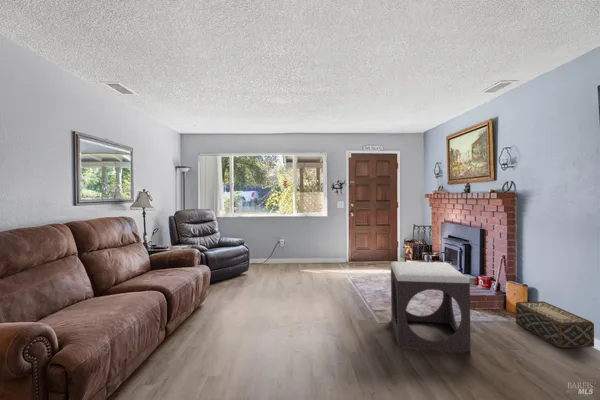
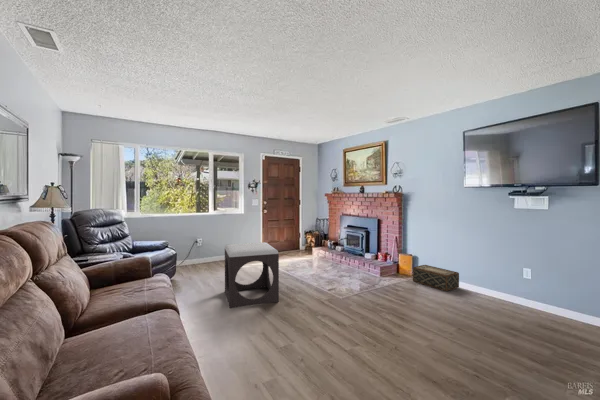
footstool: present [391,262,471,352] -> present [225,242,279,308]

